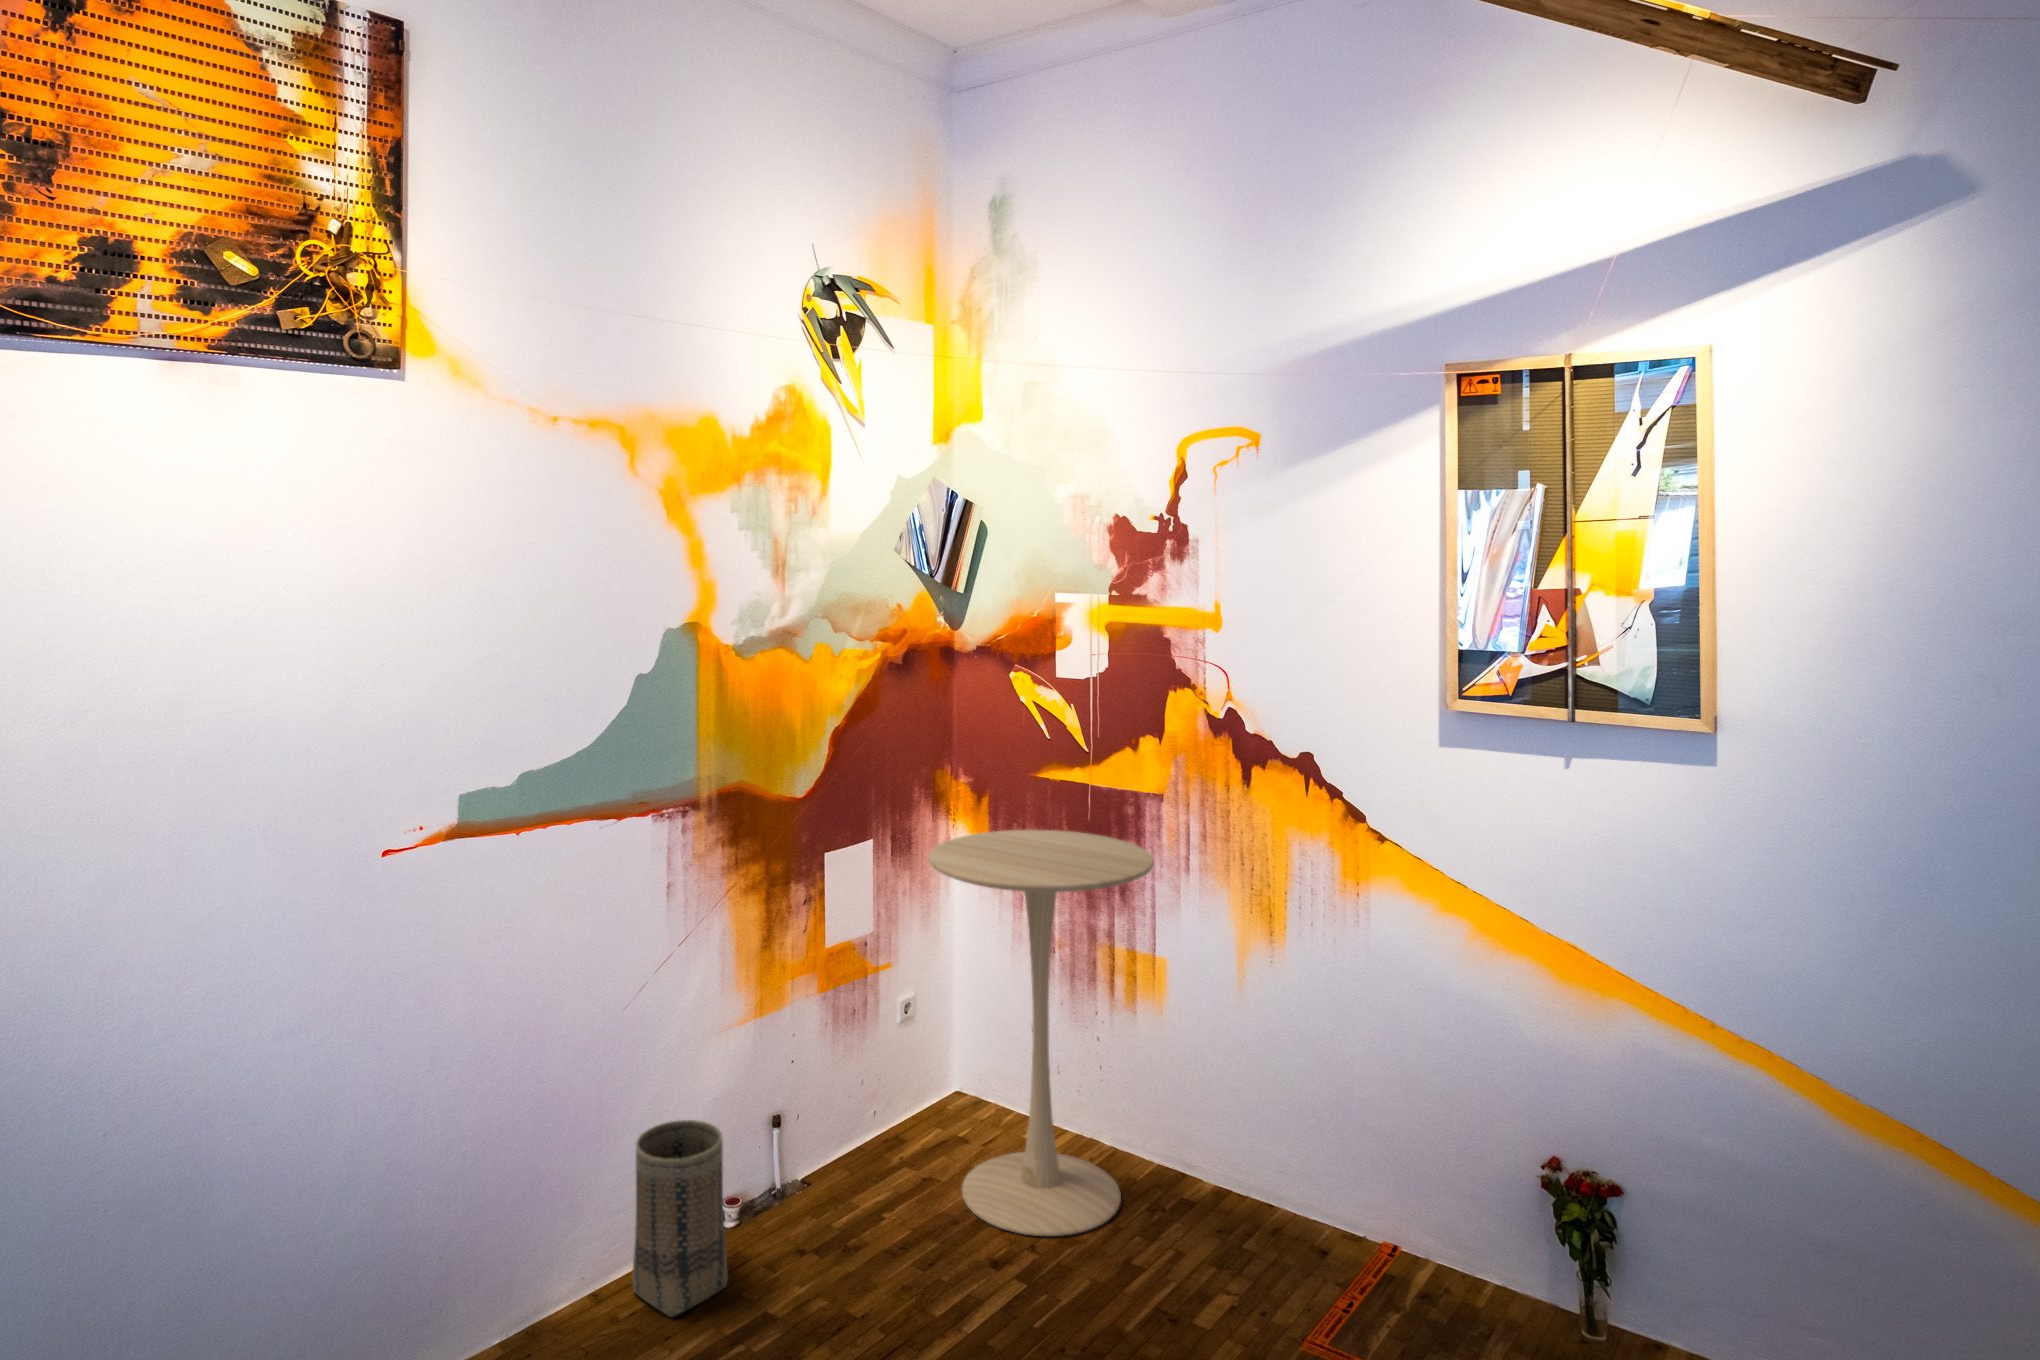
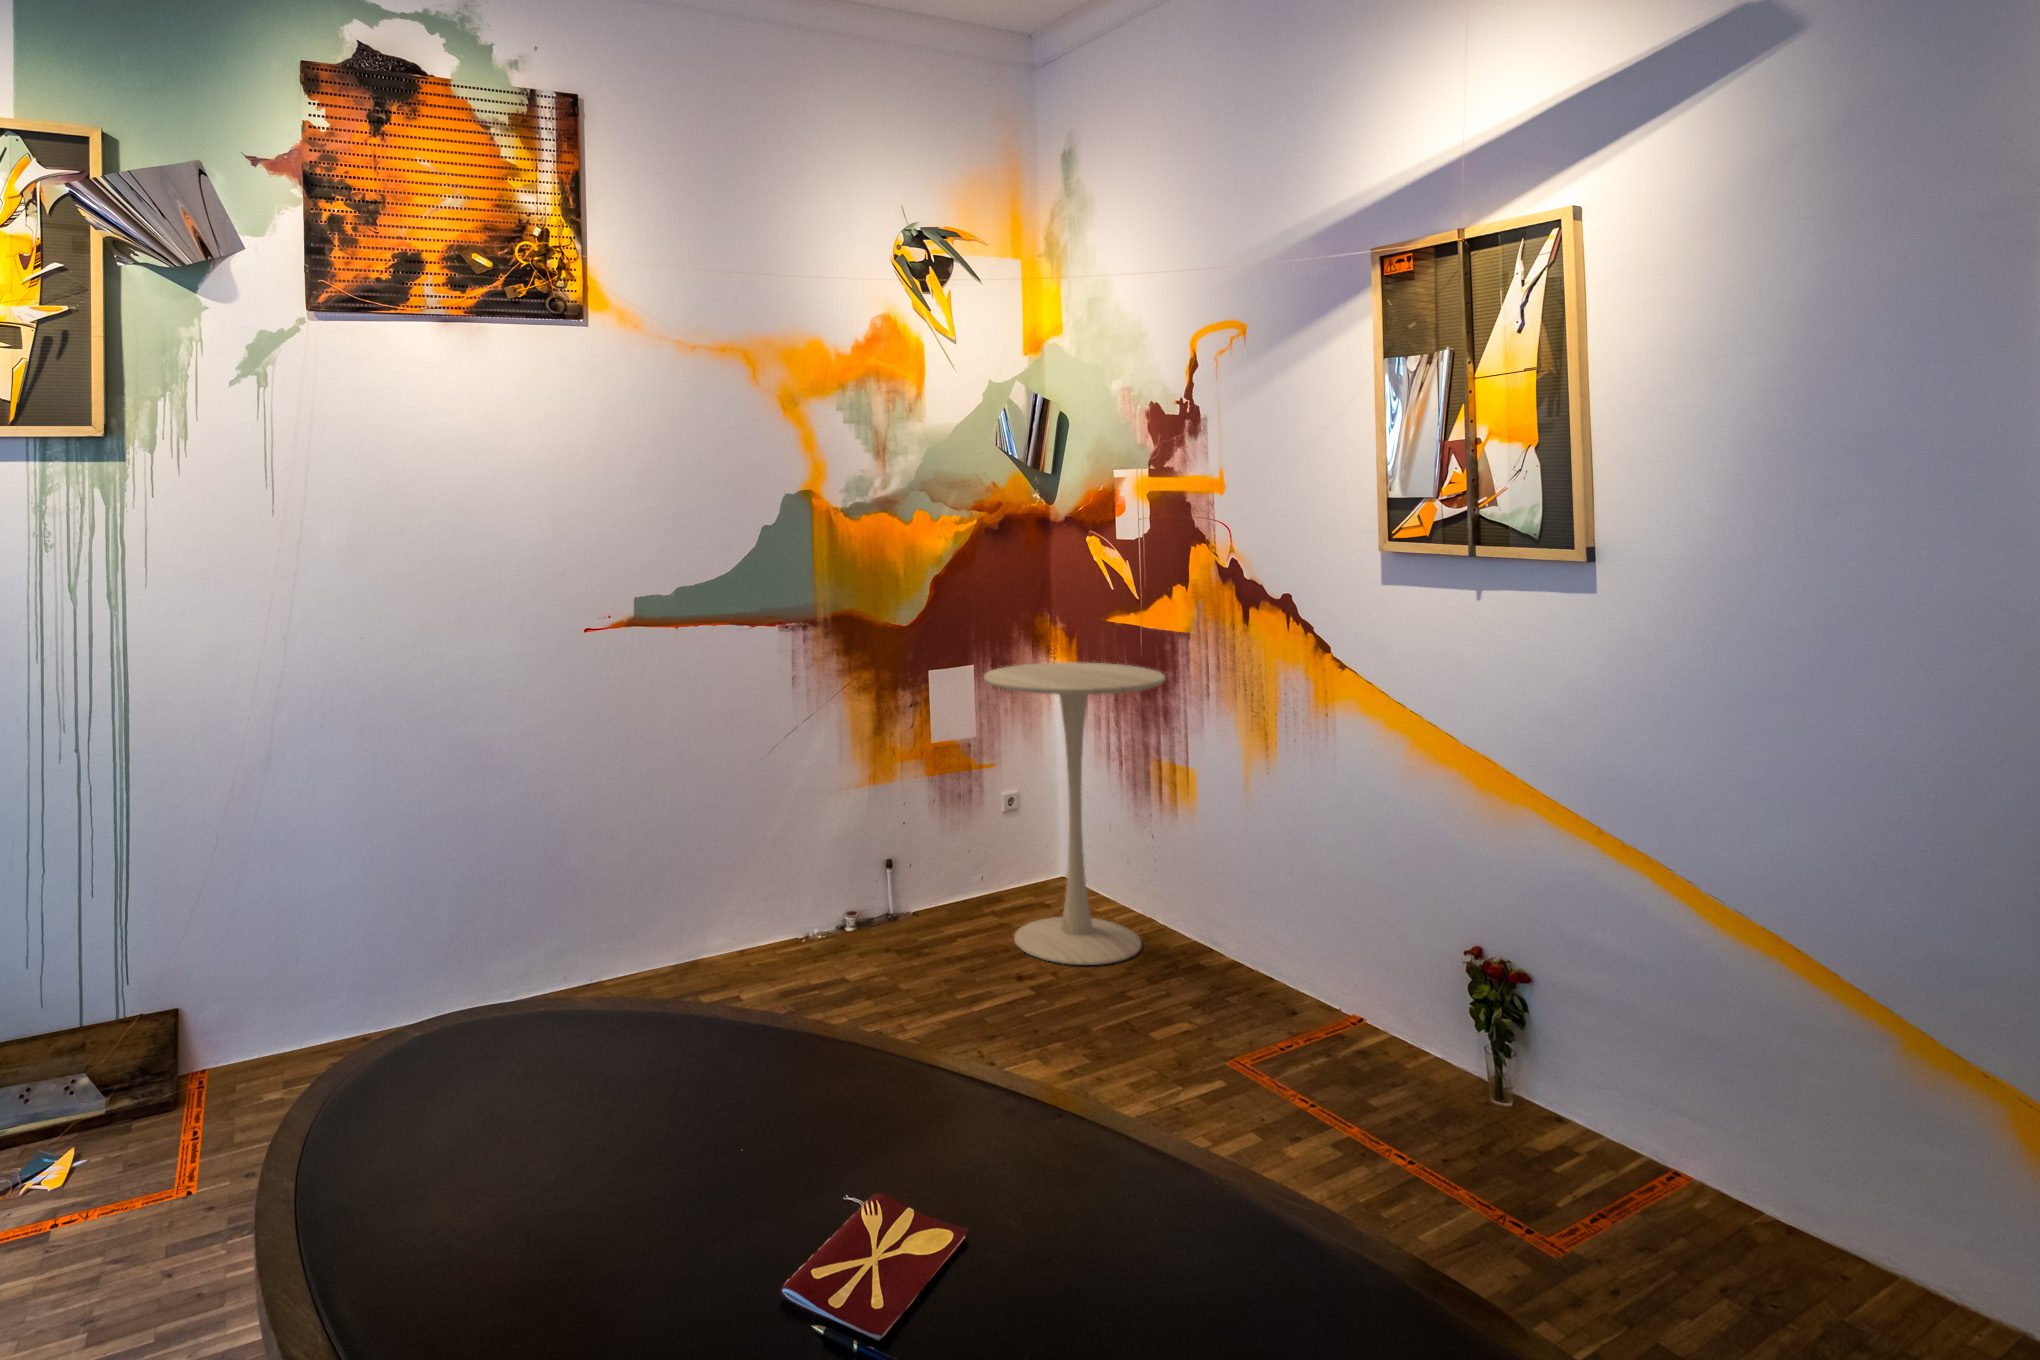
basket: present [632,1120,727,1317] -> none [755,841,818,965]

